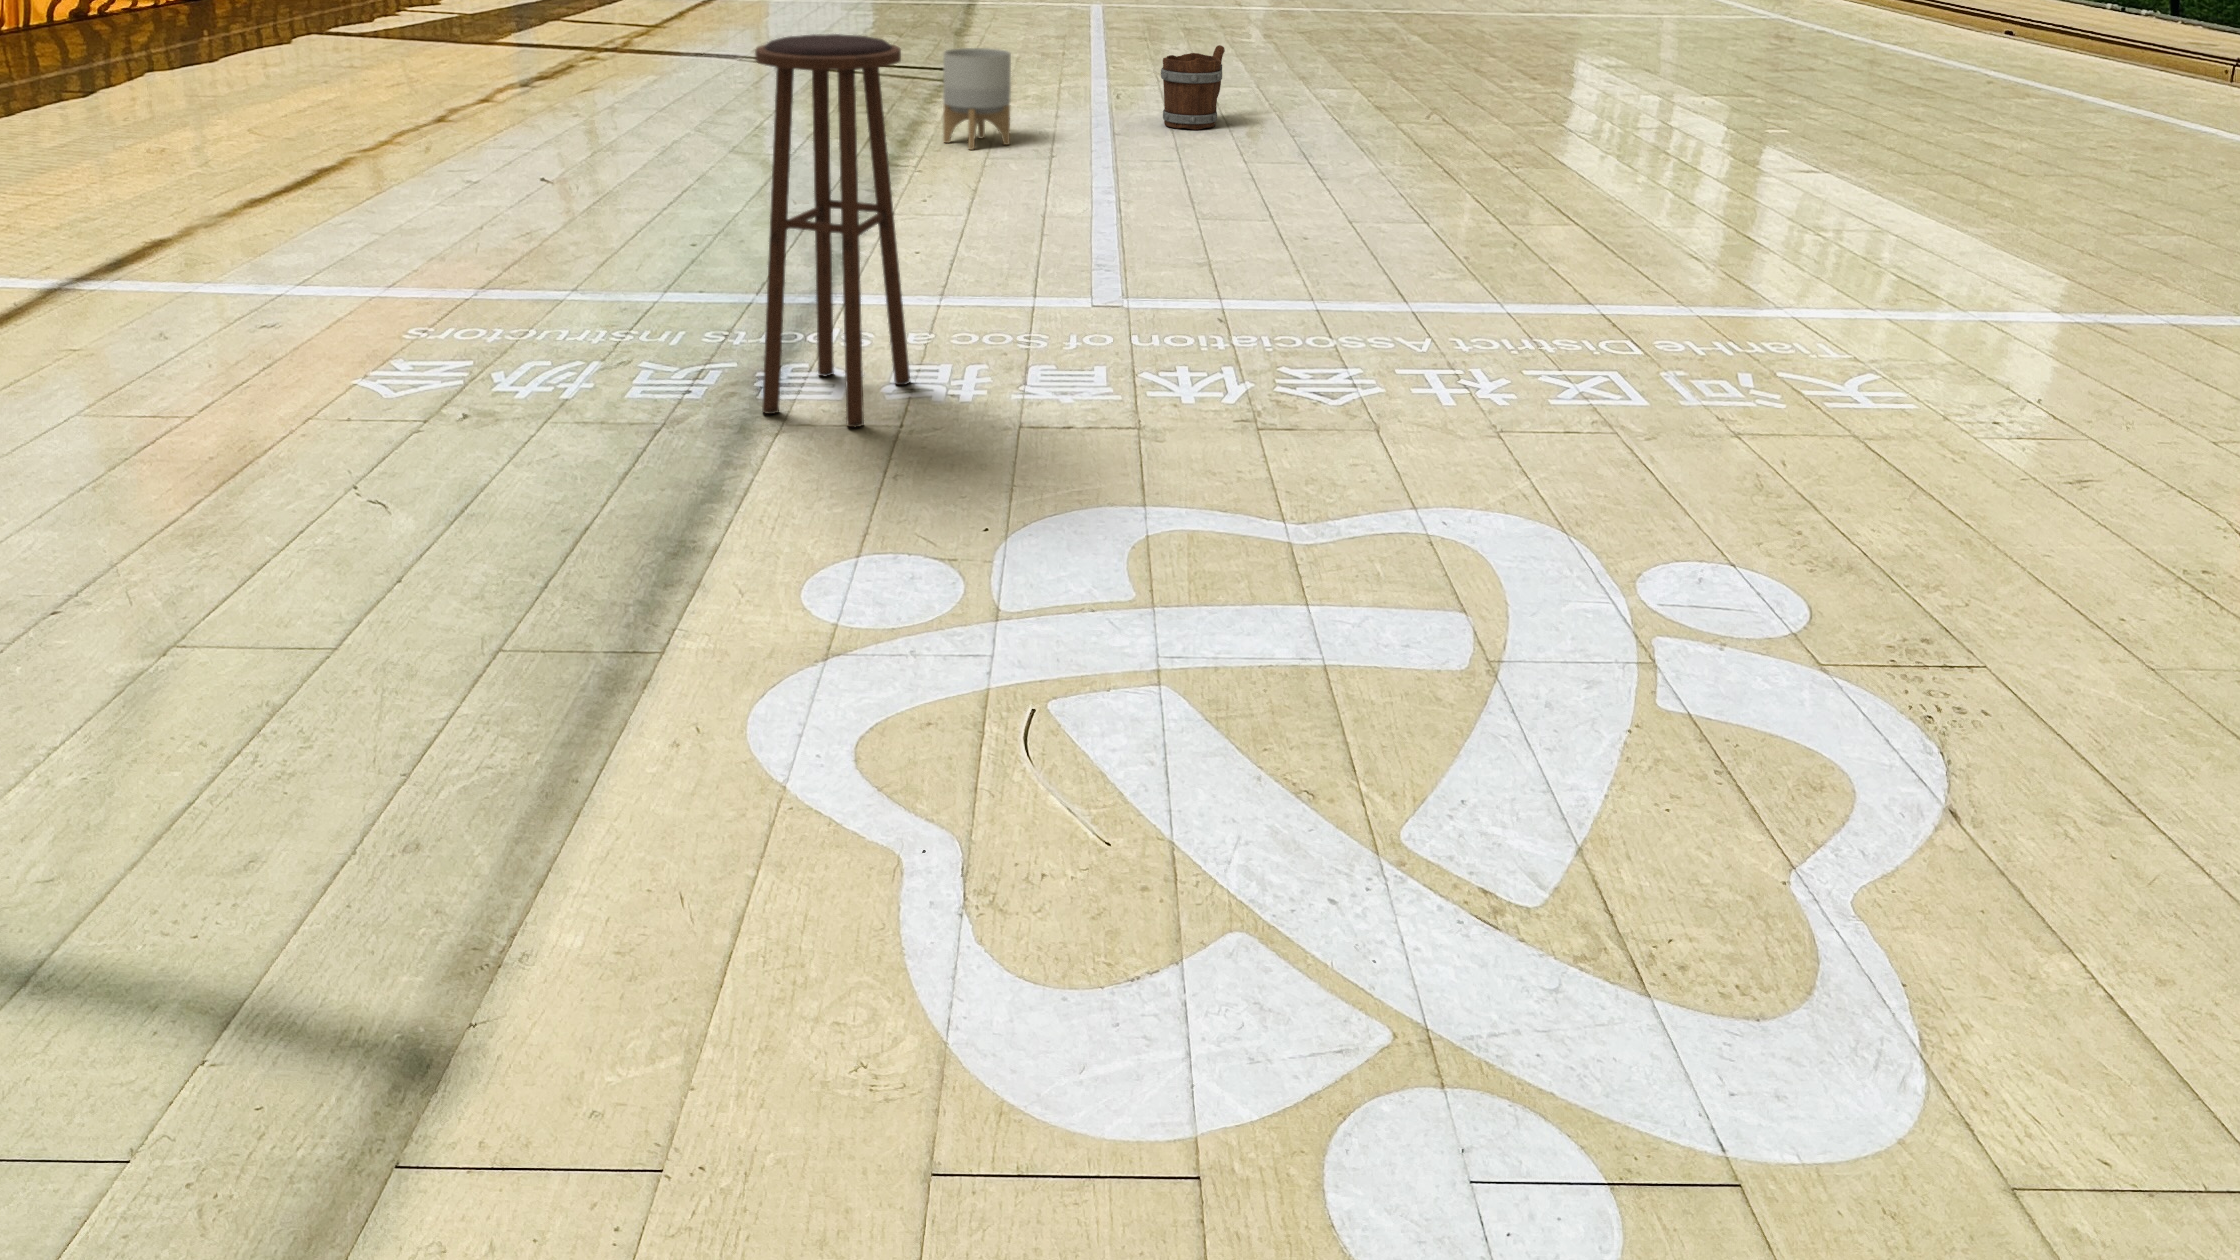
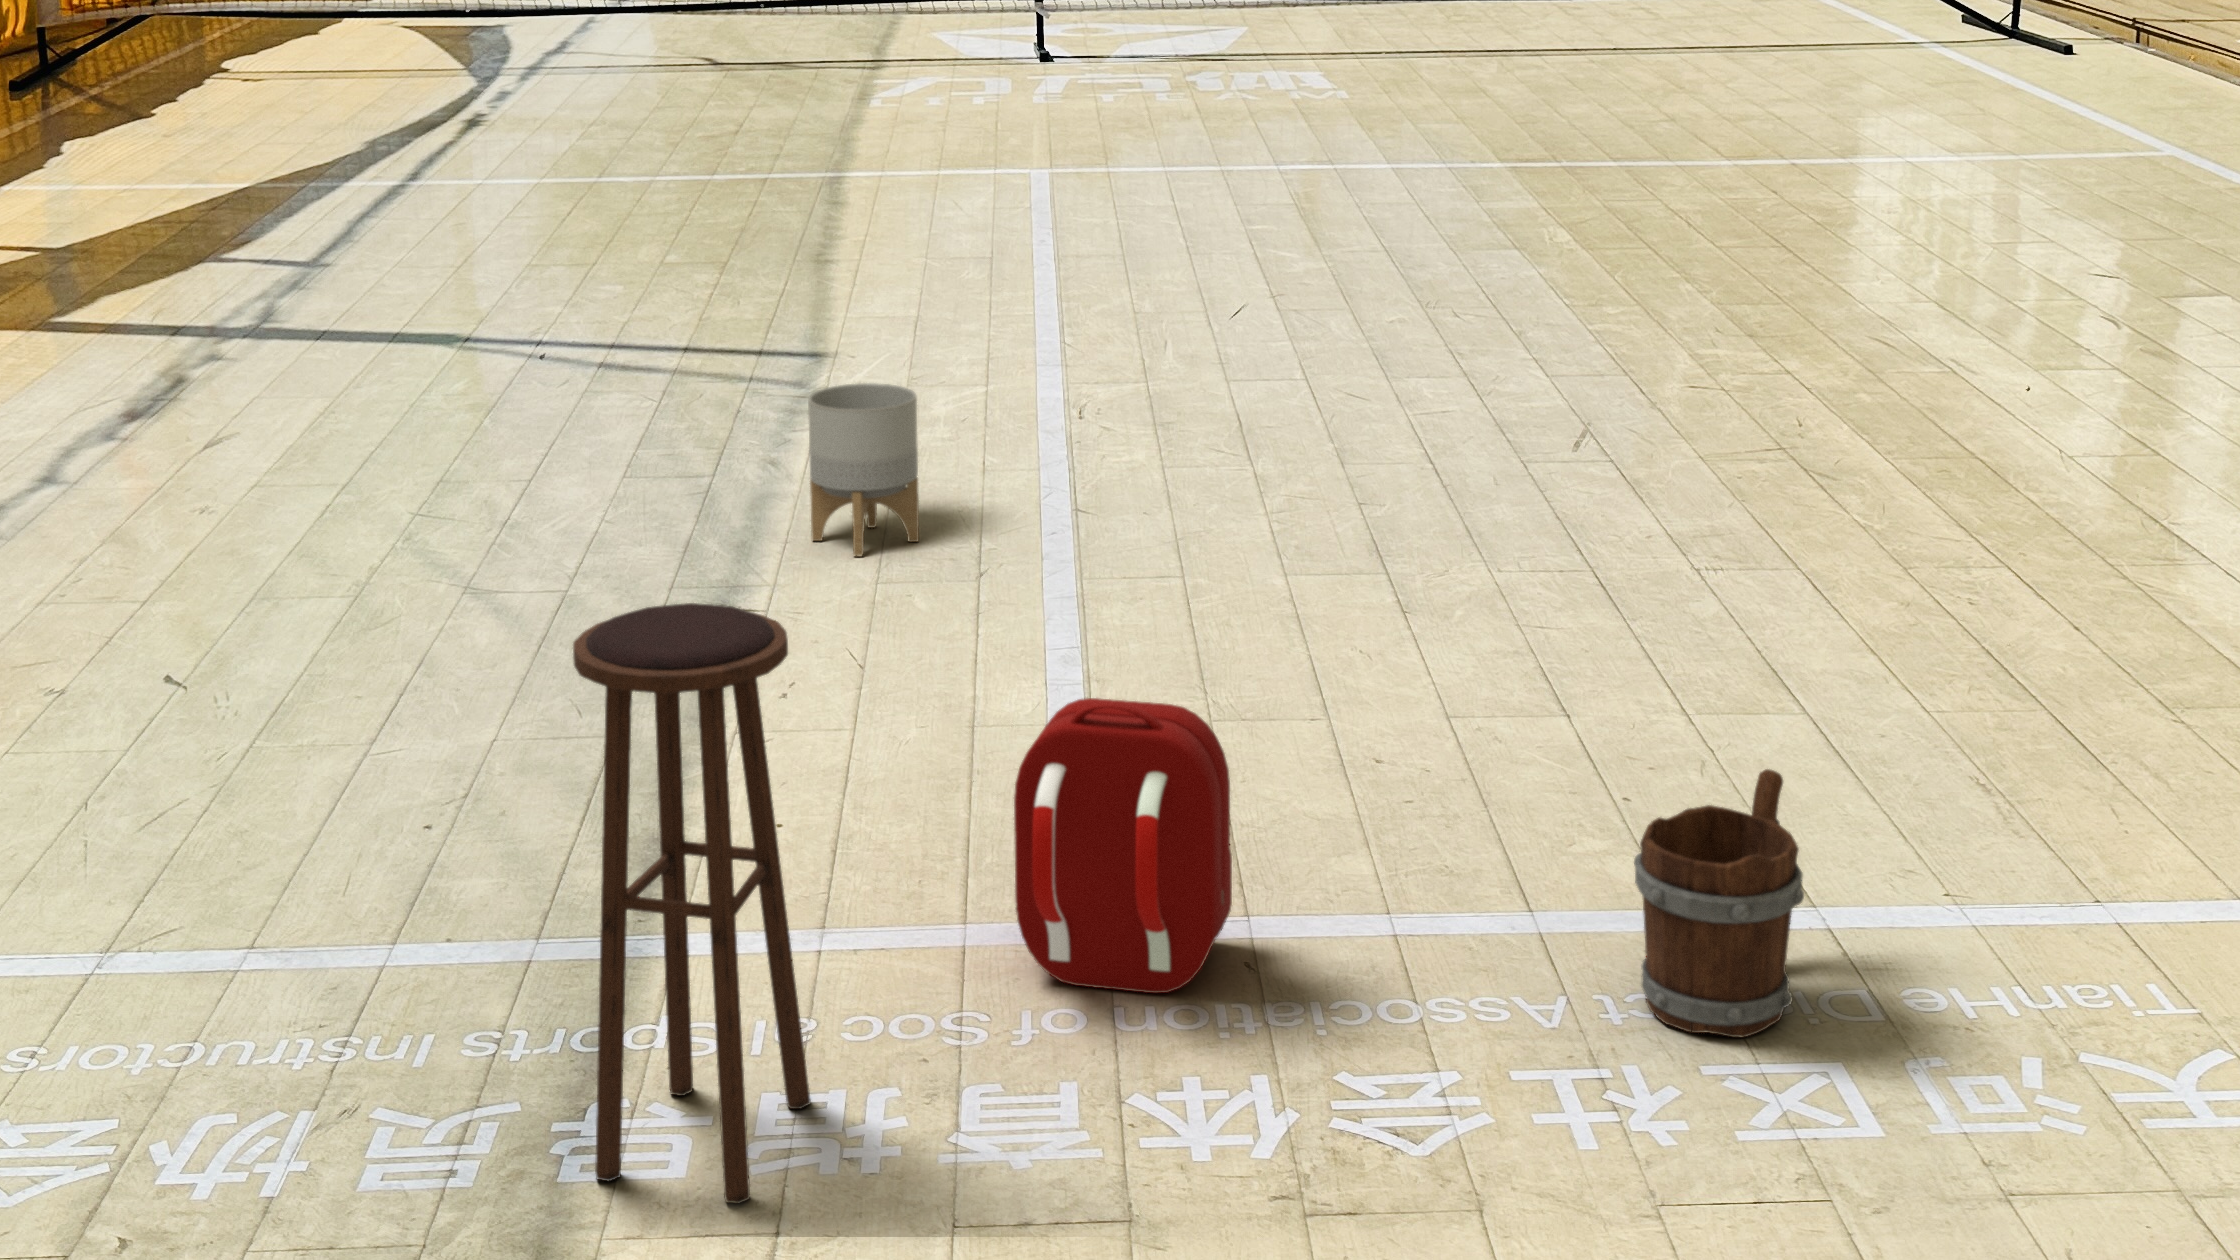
bucket: present [1161,45,1225,130] -> present [1634,769,1804,1037]
backpack: none [1053,146,1197,340] -> present [1014,698,1232,993]

